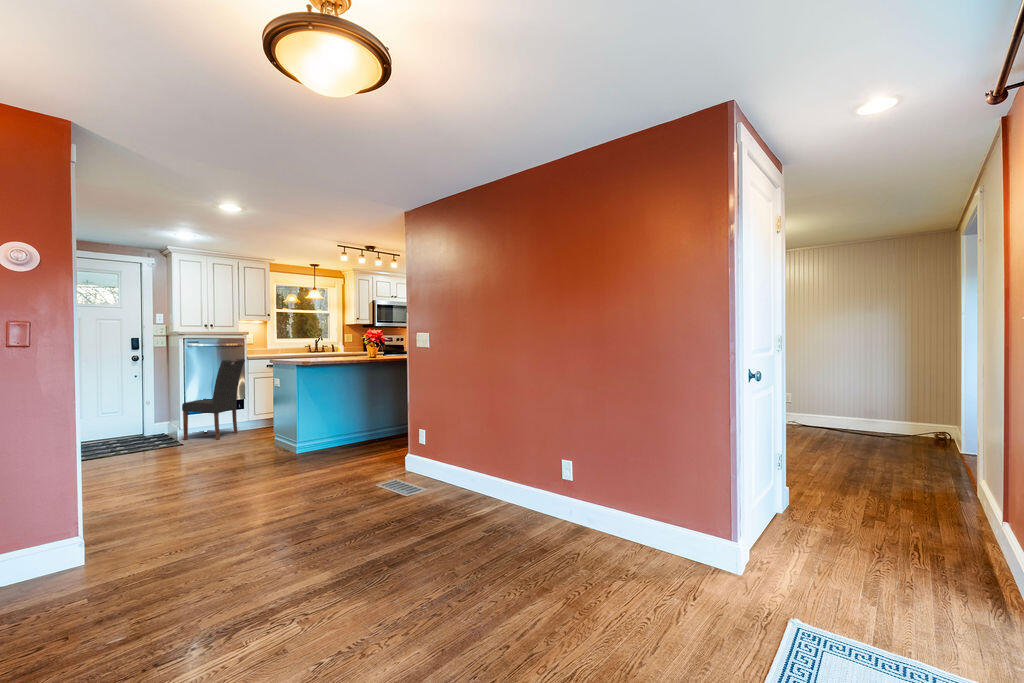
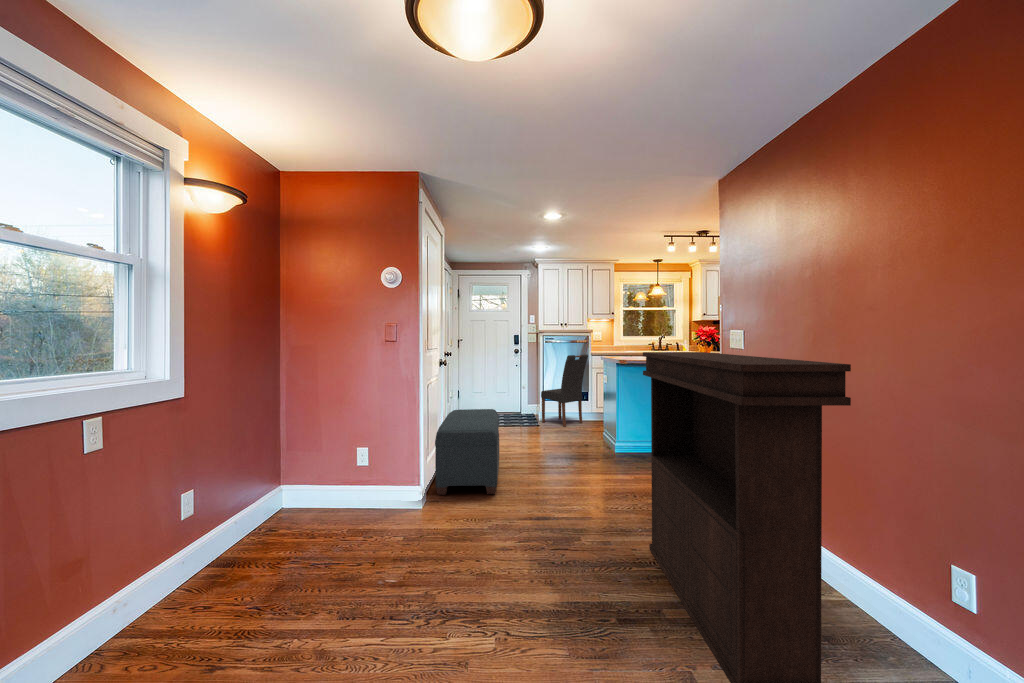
console table: none [372,350,535,573] -> present [643,352,851,683]
bench: none [73,428,189,543] -> present [435,409,499,495]

